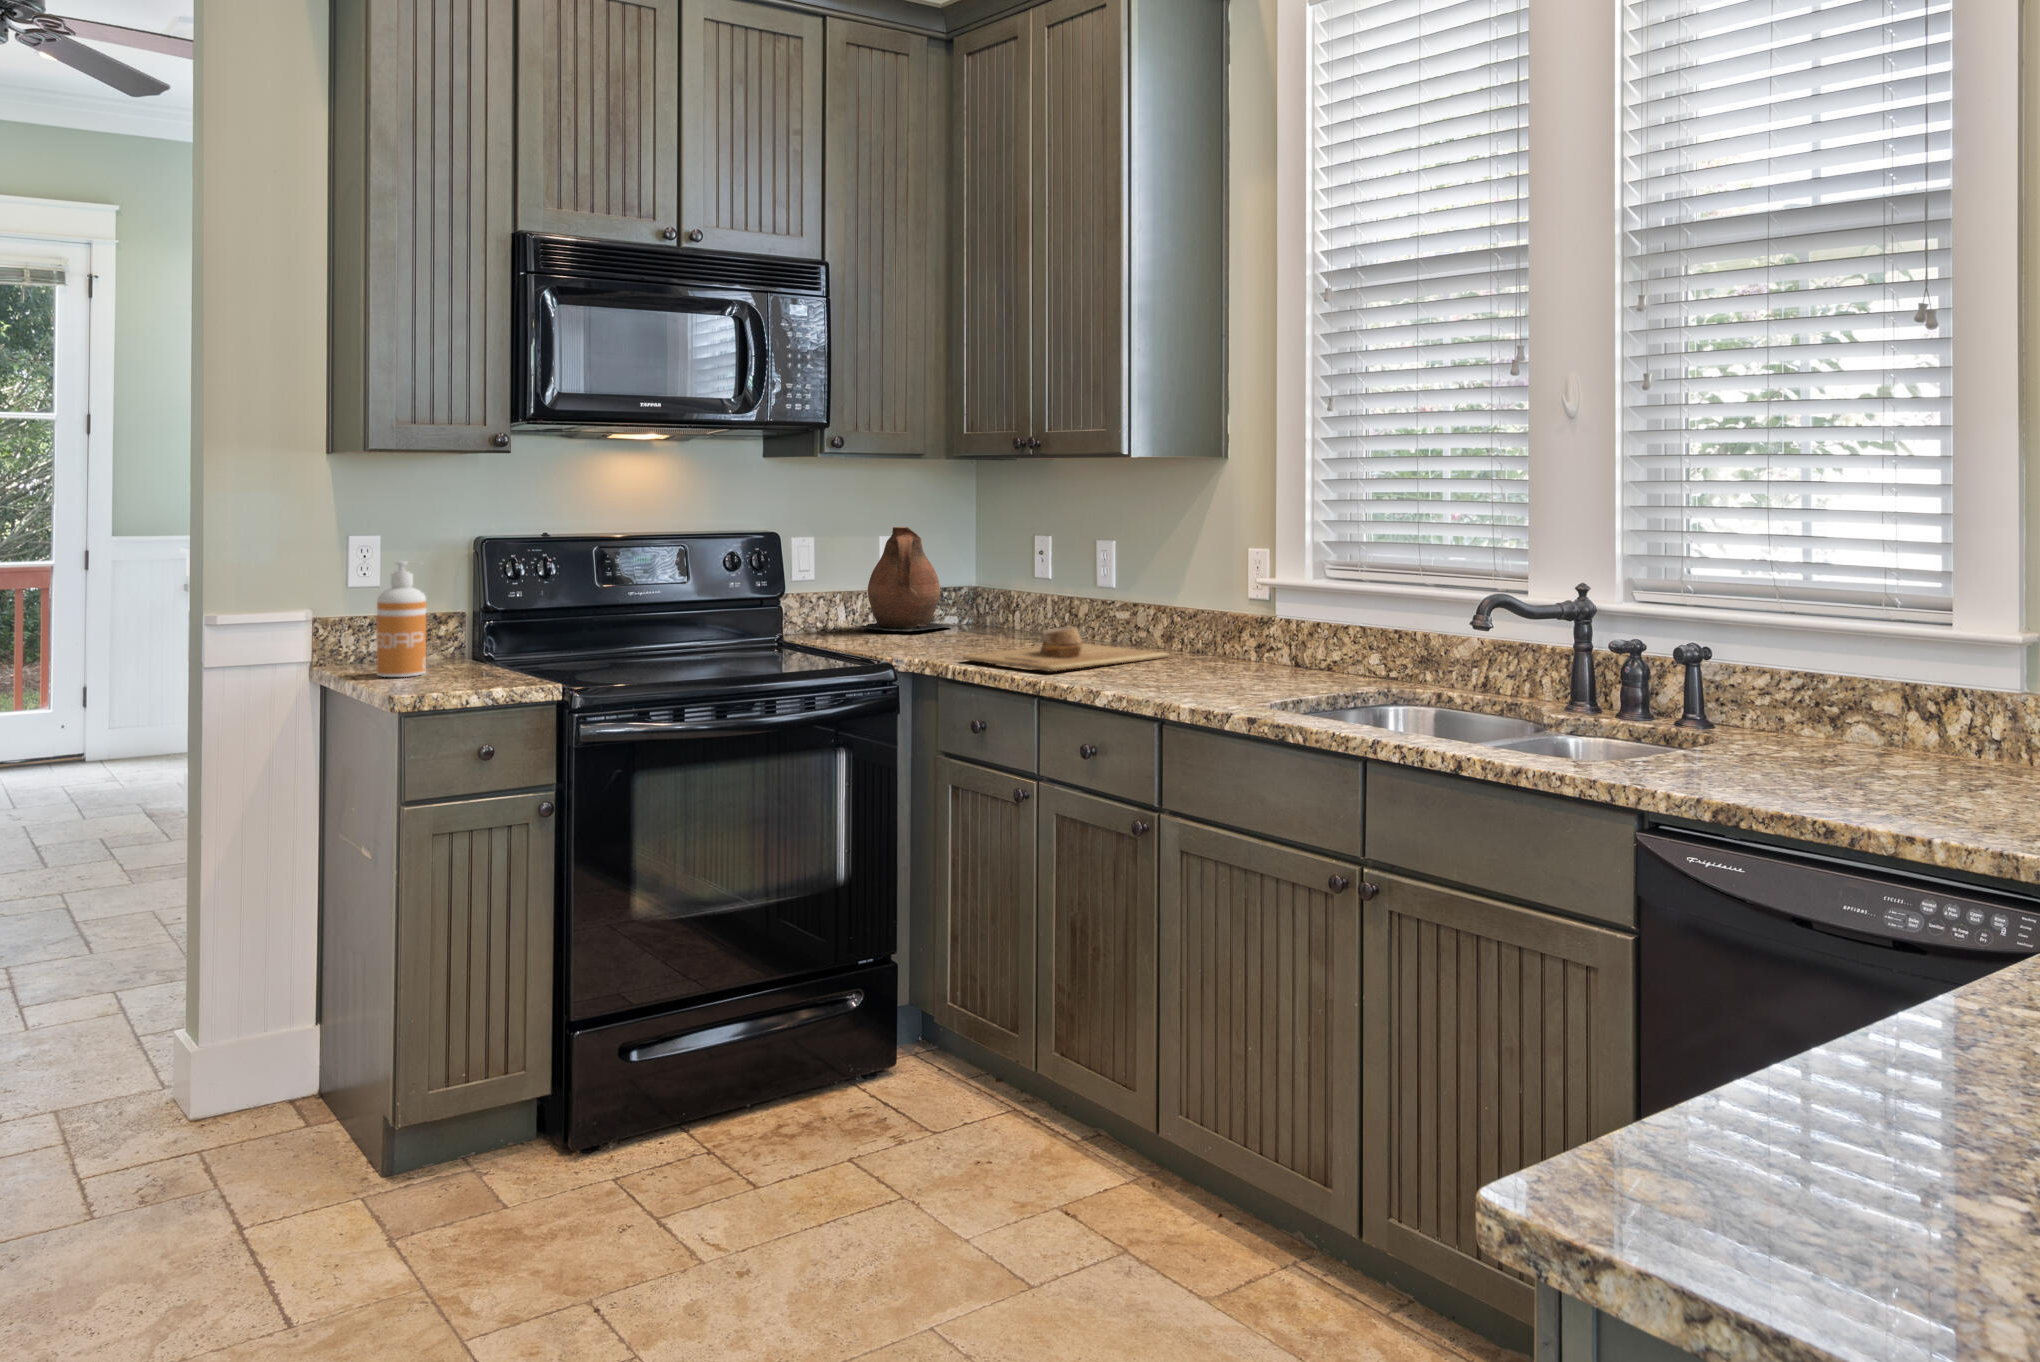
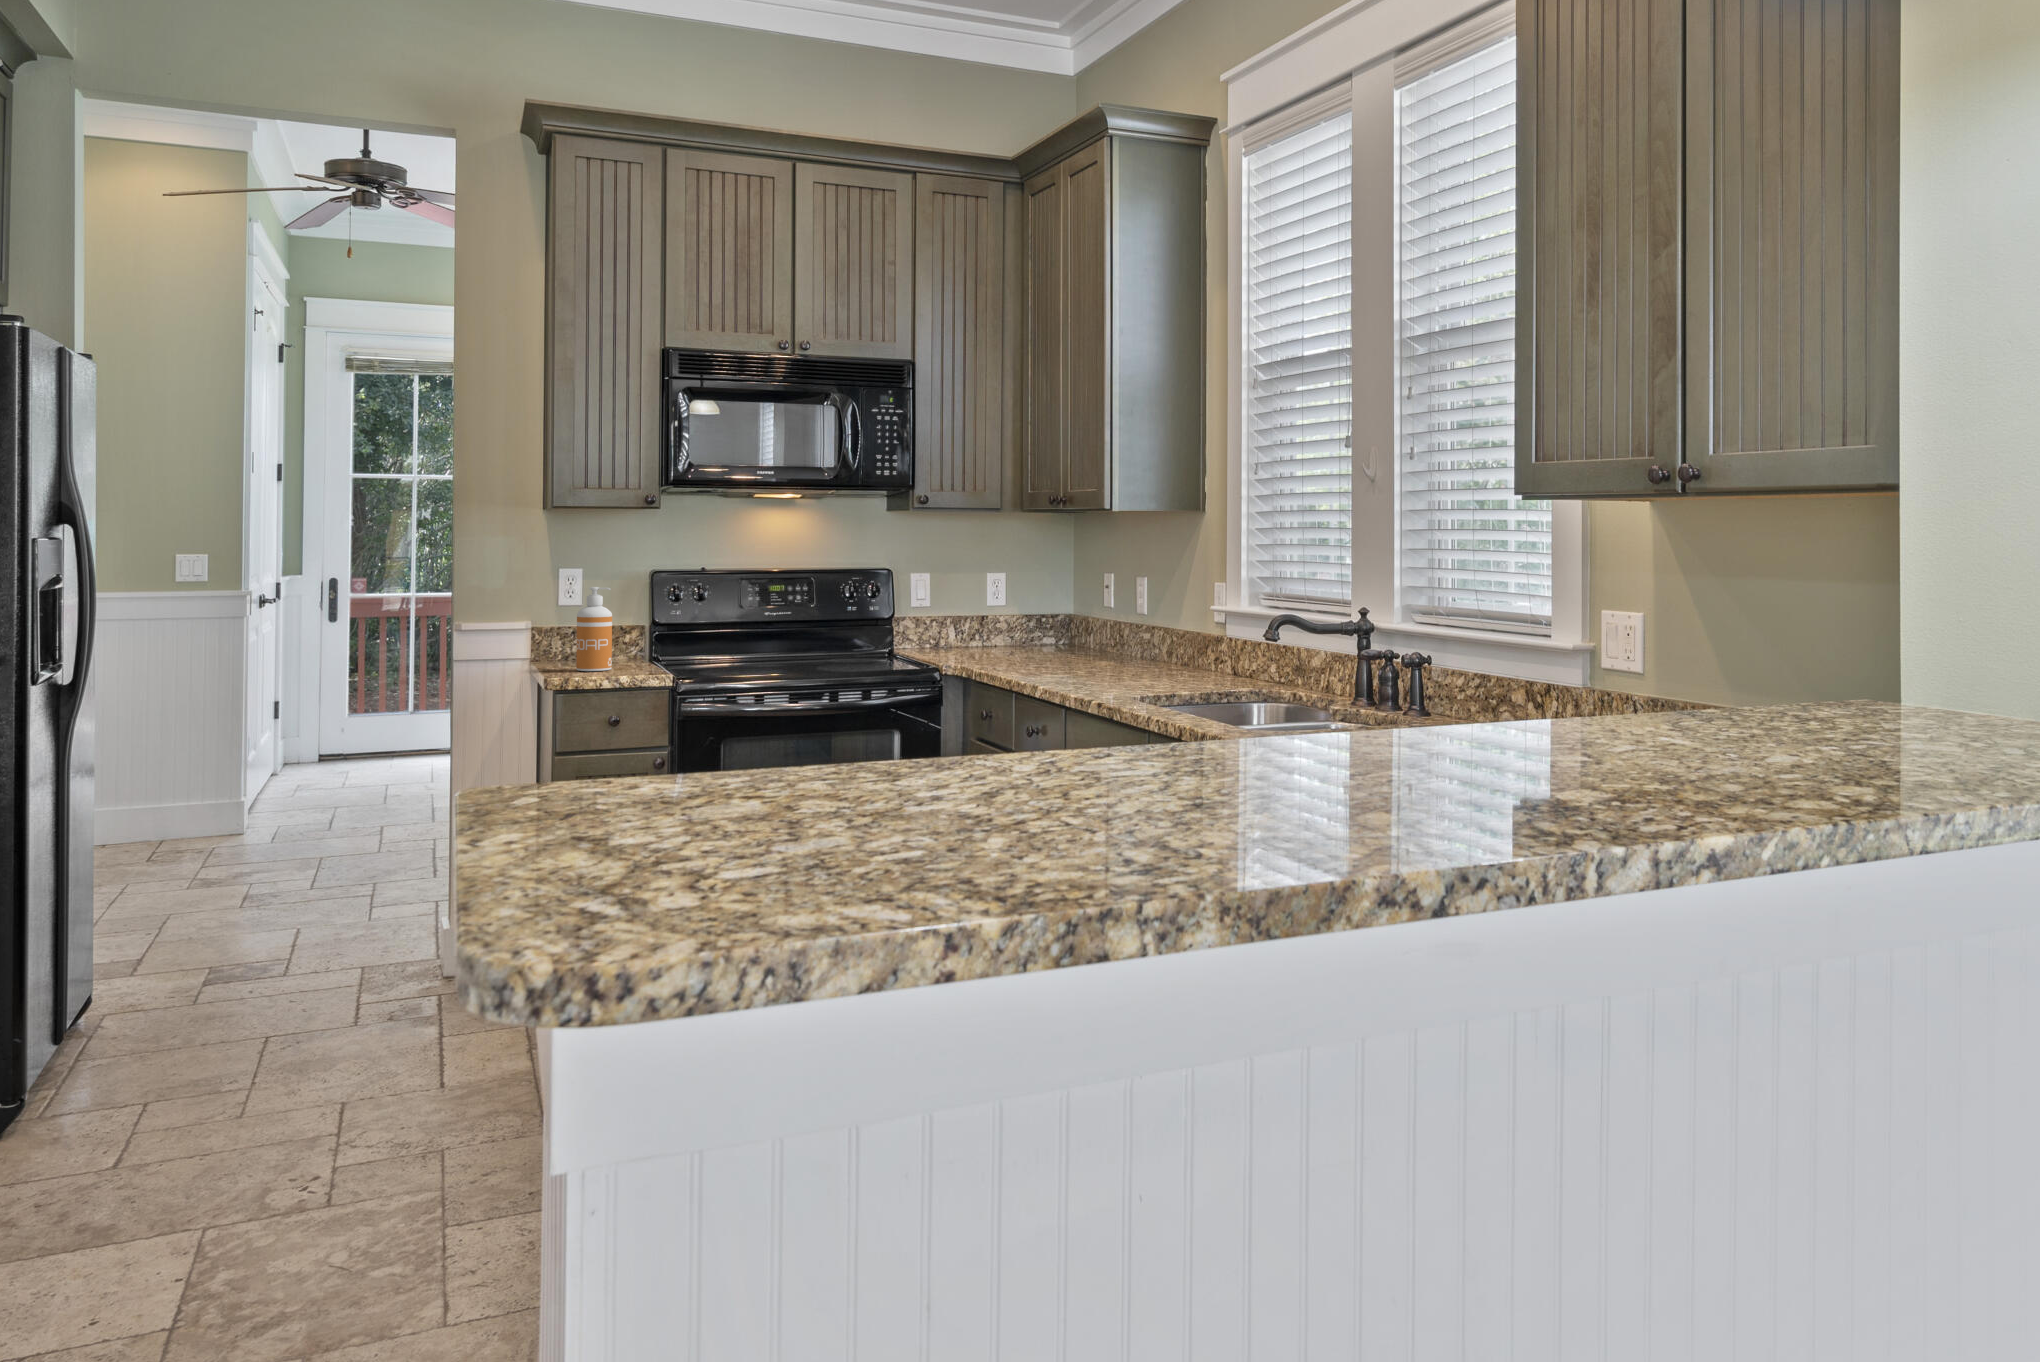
ceramic pitcher: present [859,527,952,631] -> none [968,568,1046,650]
cutting board: present [962,627,1168,671] -> none [997,644,1159,677]

